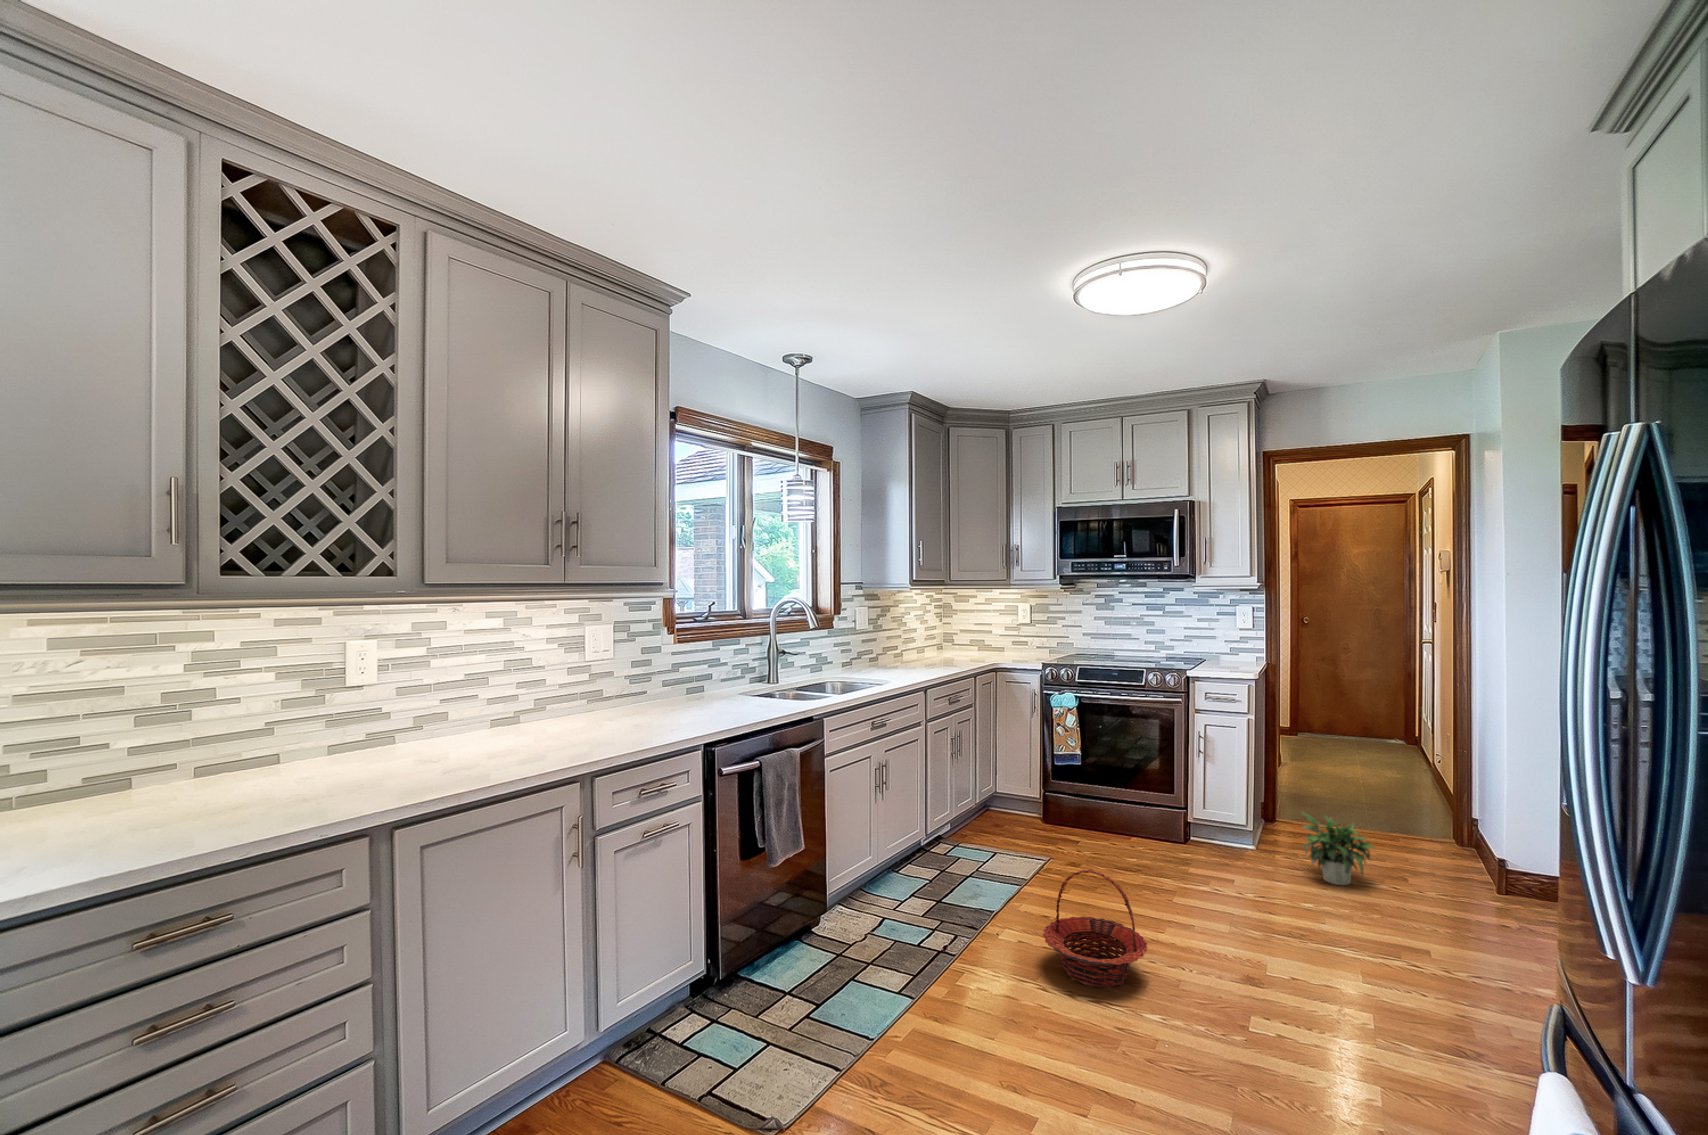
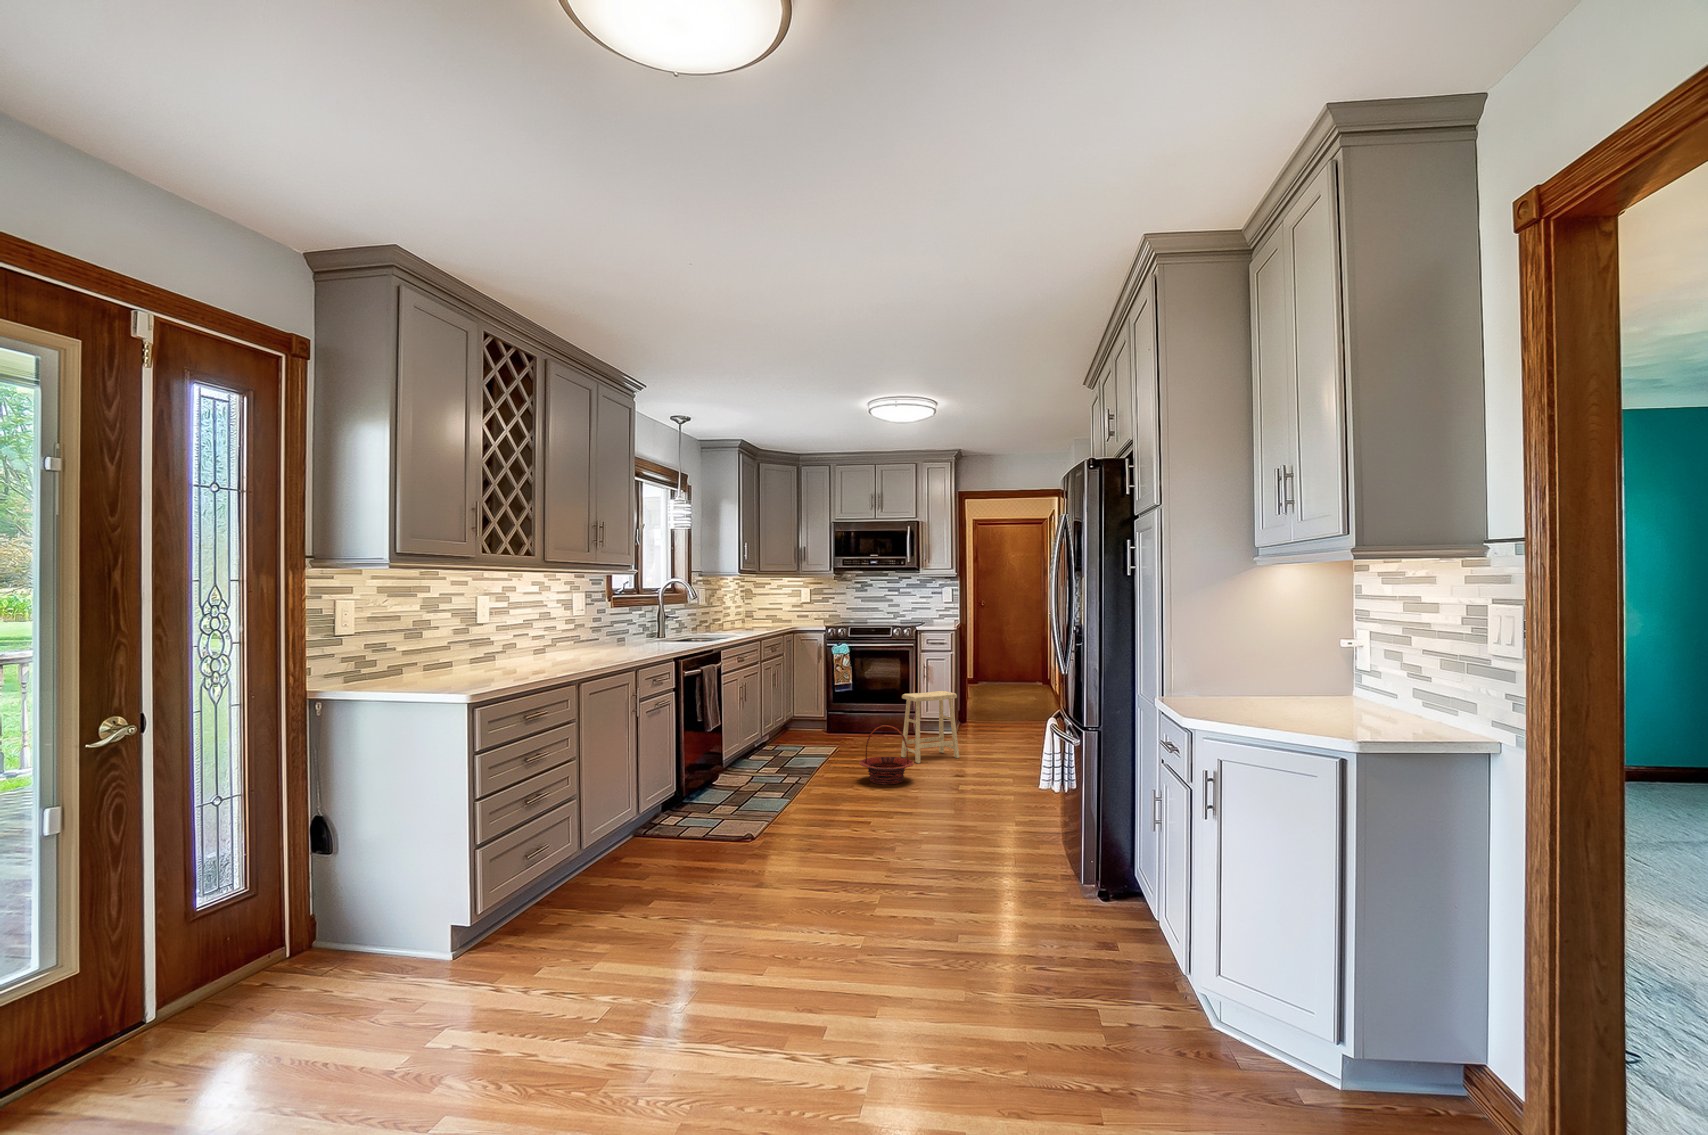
footstool: none [1144,793,1256,926] -> present [901,691,959,763]
potted plant: present [1302,813,1376,885] -> none [977,704,1015,742]

